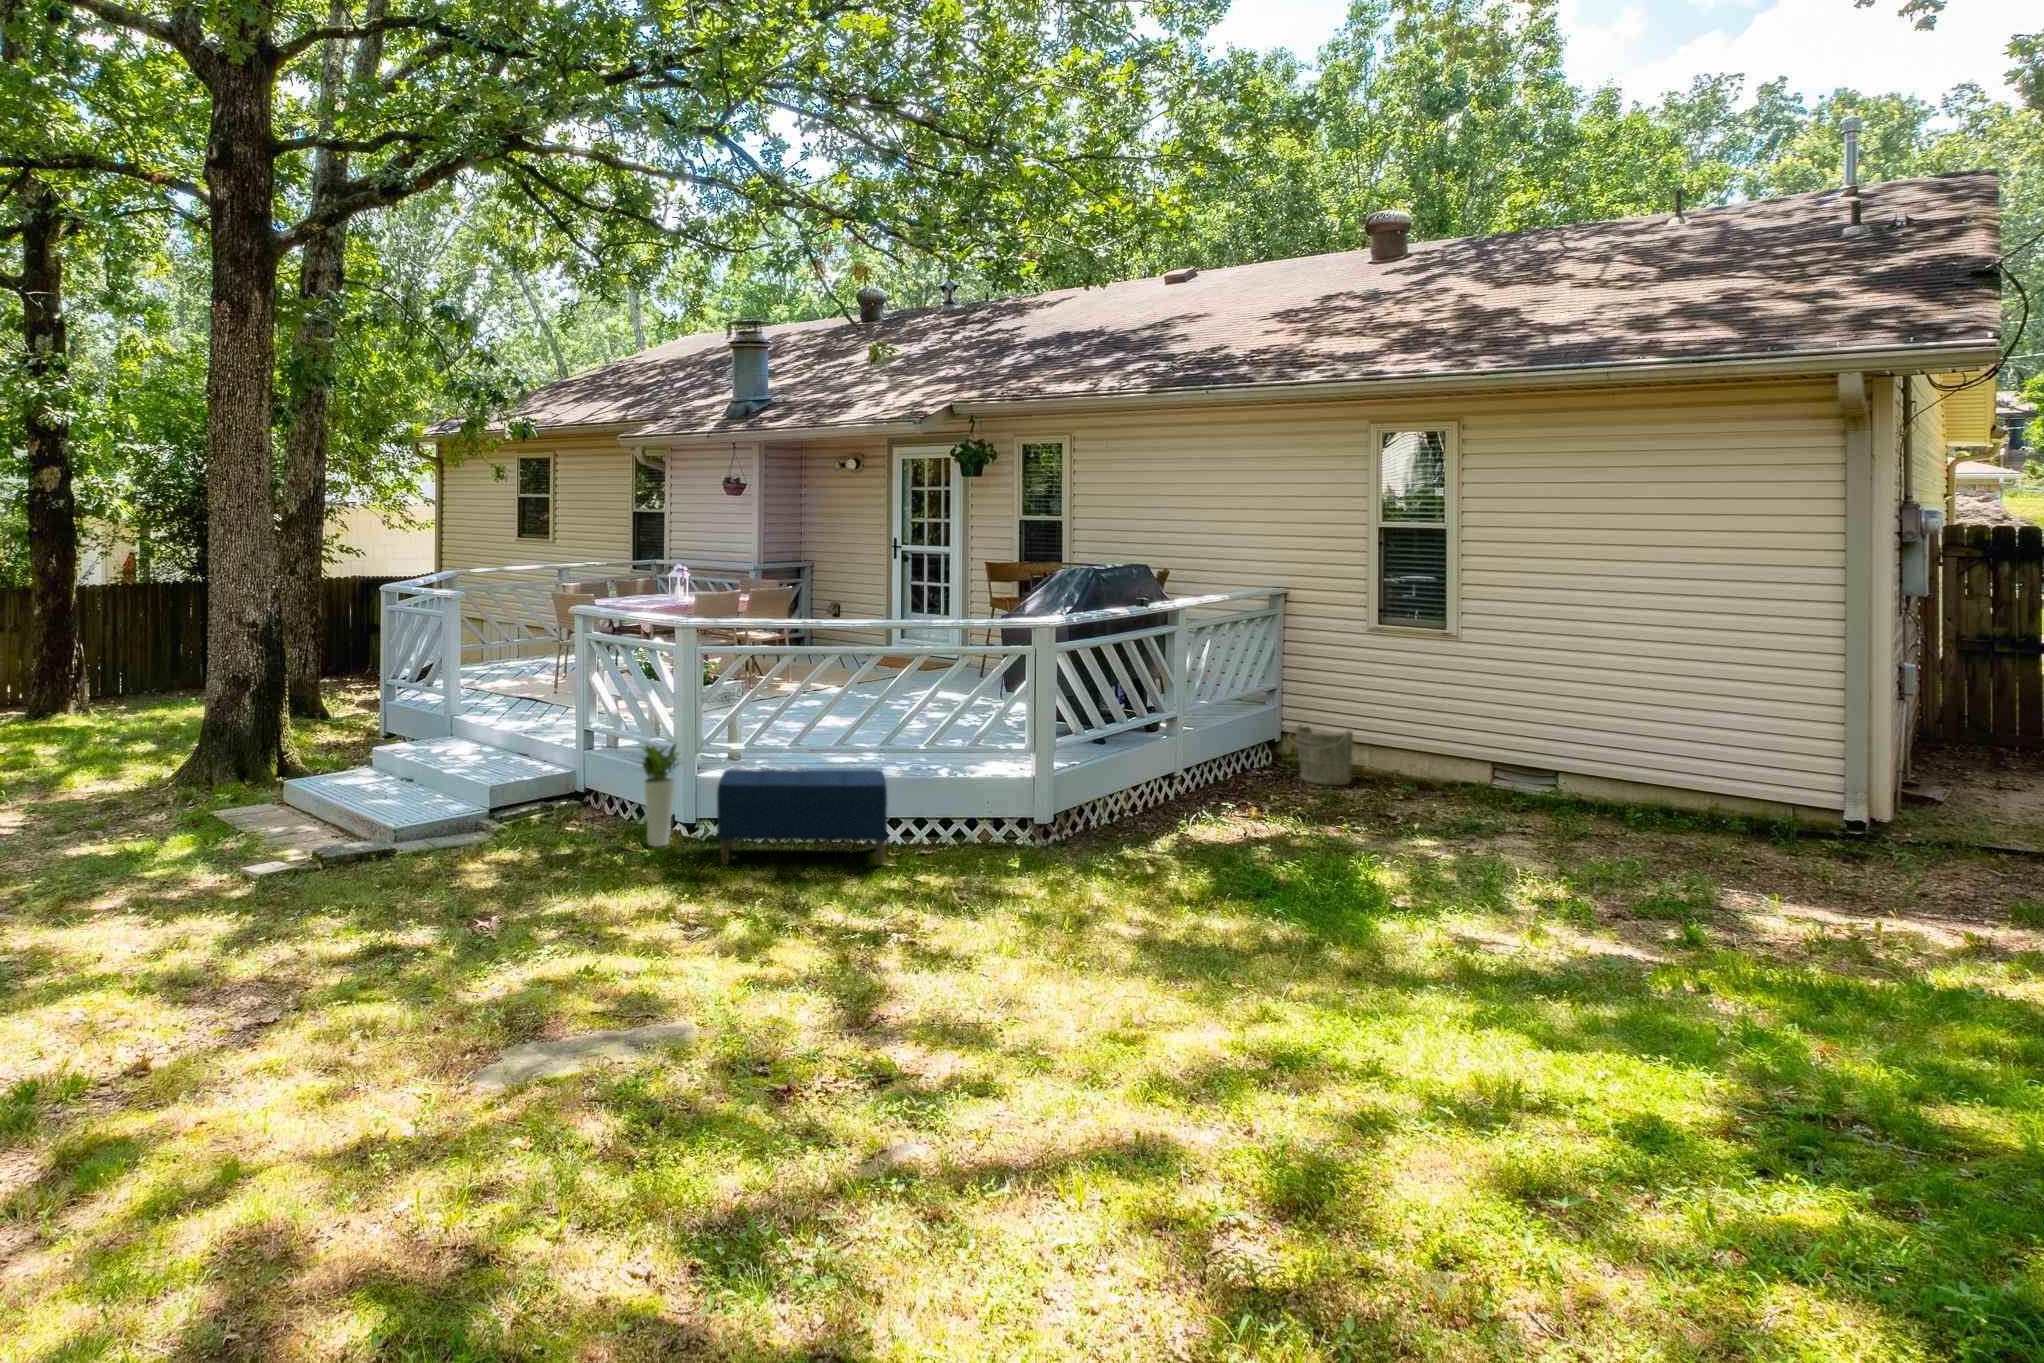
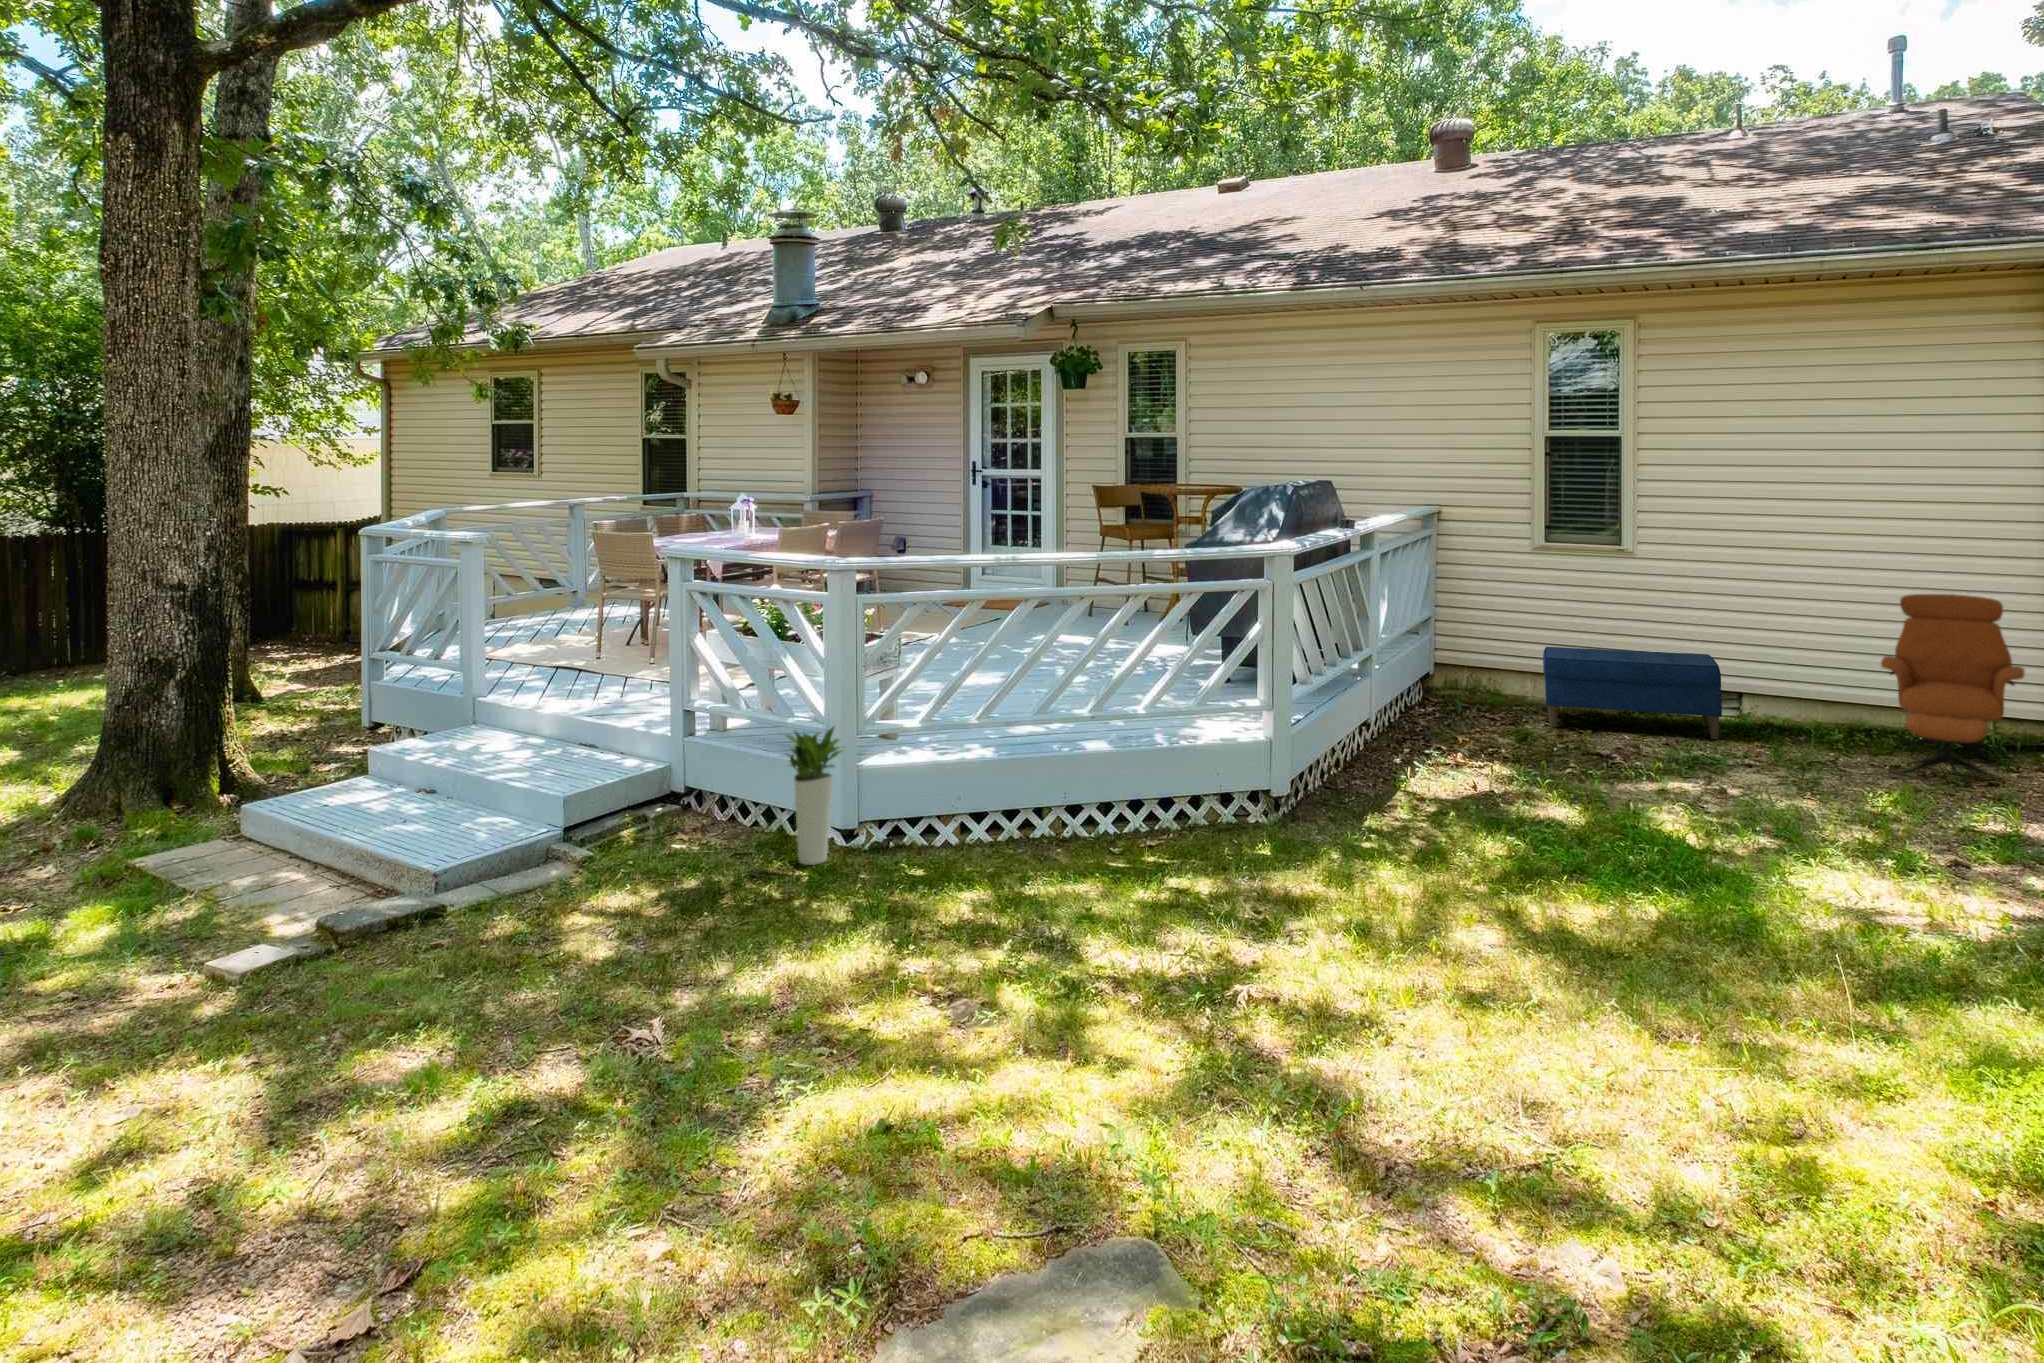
armchair: none [1667,684,1820,864] -> present [1881,594,2025,786]
bucket: present [1294,725,1354,785] -> none [1445,652,1514,717]
bench: present [717,769,887,866] -> present [1543,647,1722,739]

